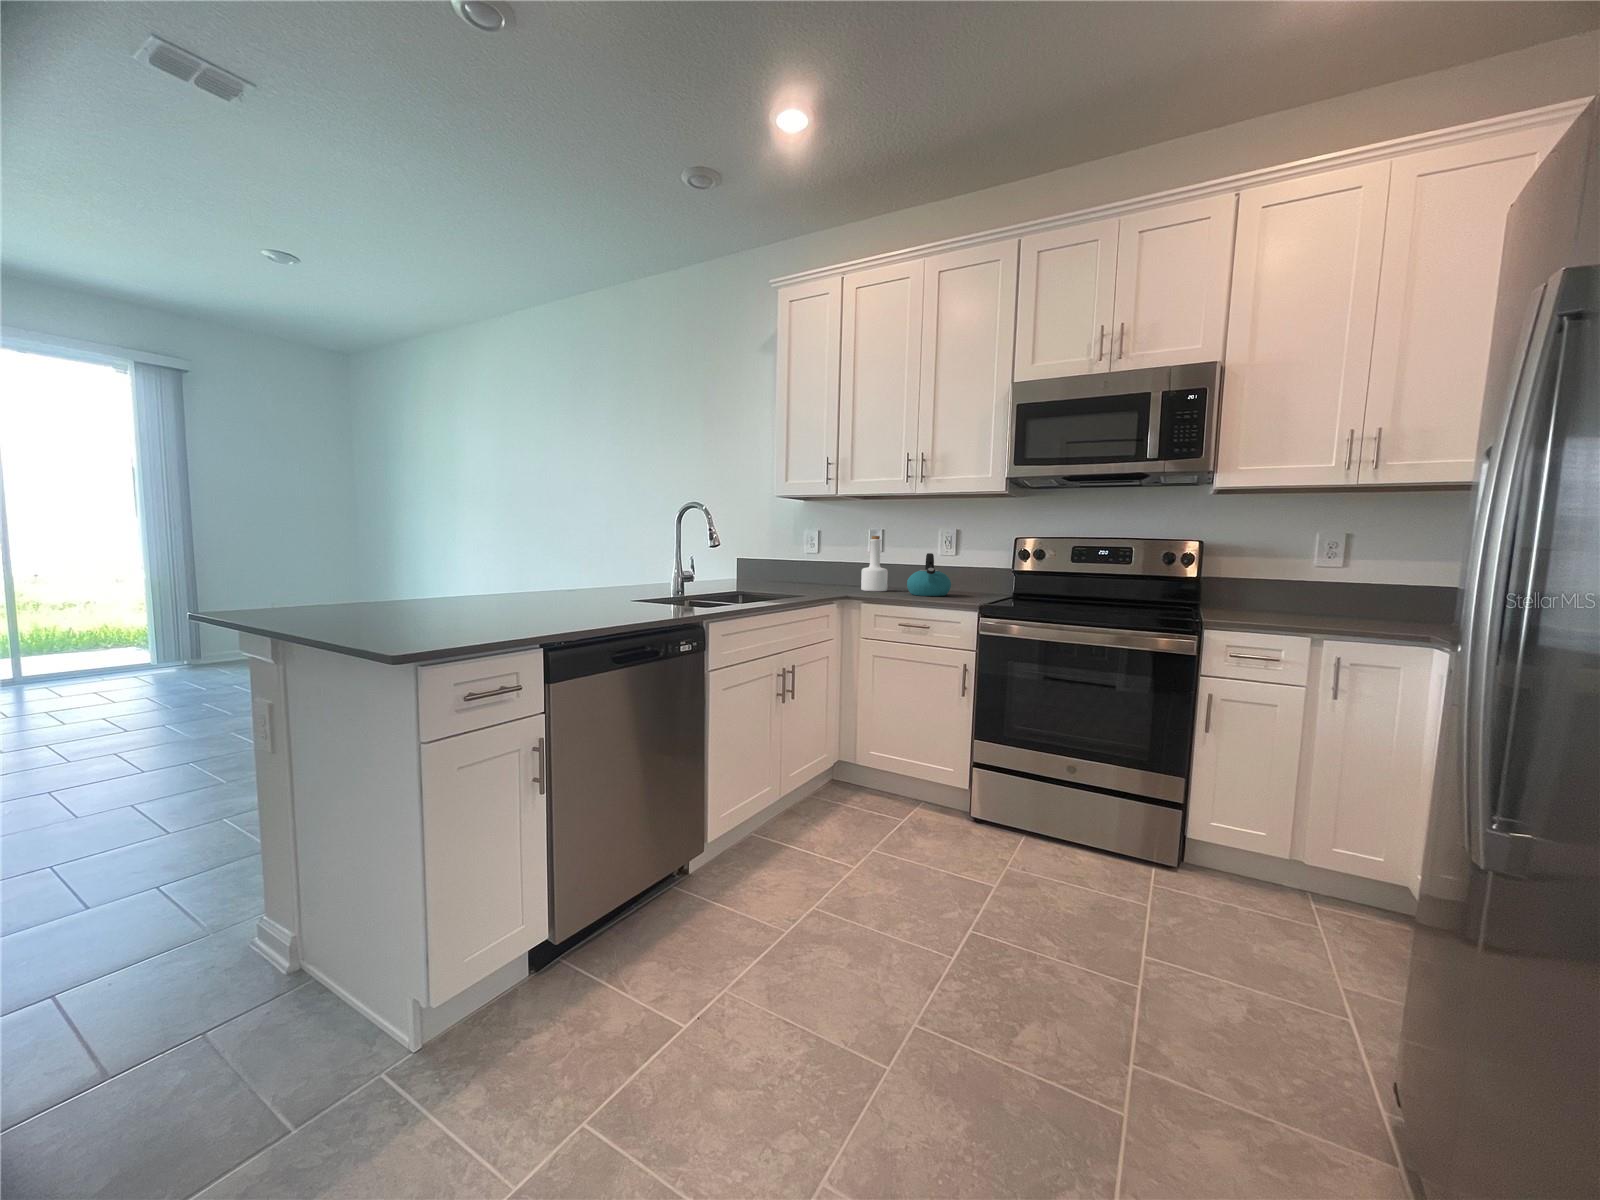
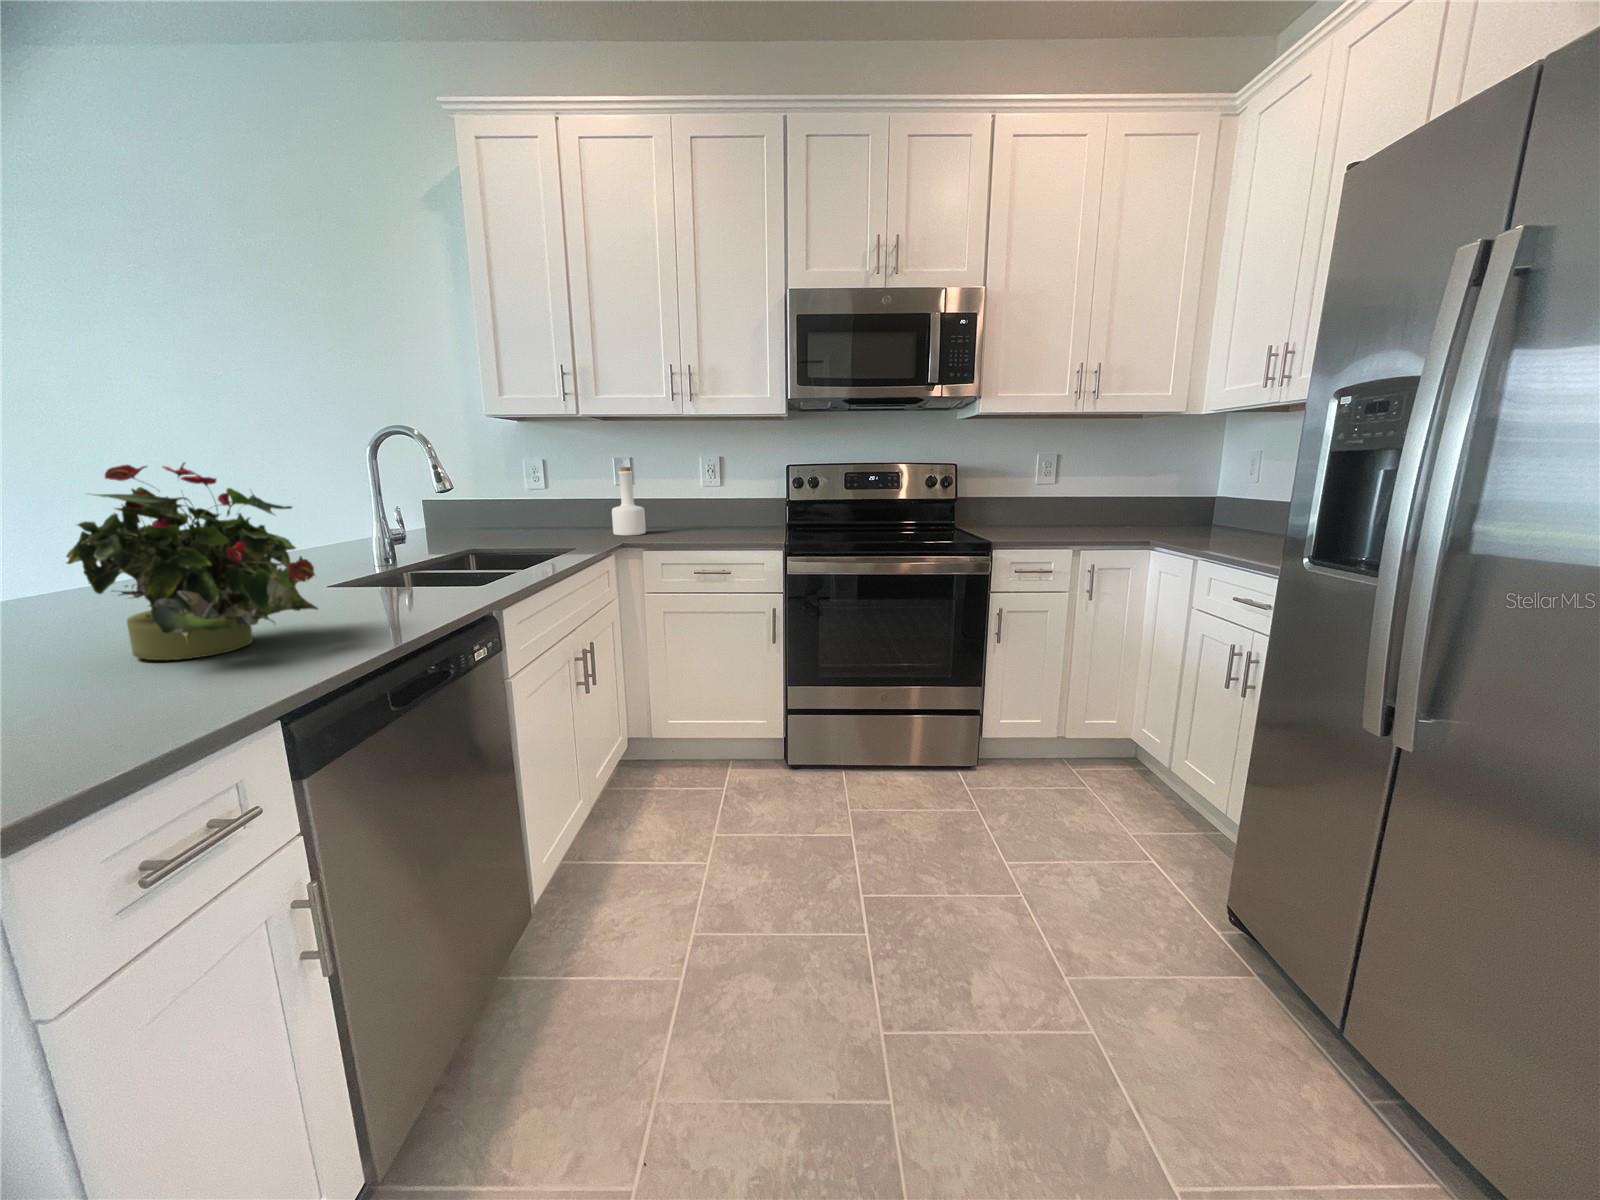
potted plant: none [490,512,599,618] -> present [67,463,318,660]
kettle: present [907,553,951,596] -> none [675,486,726,536]

